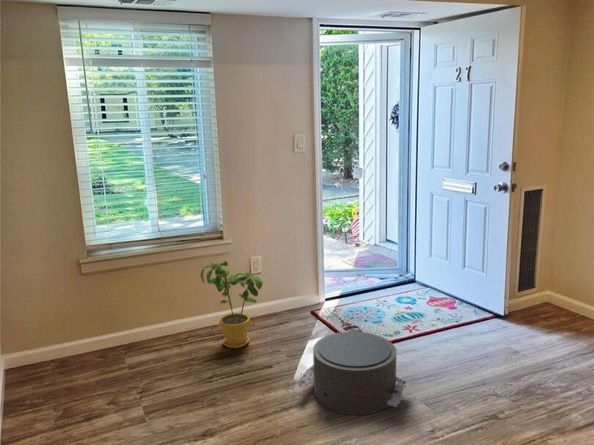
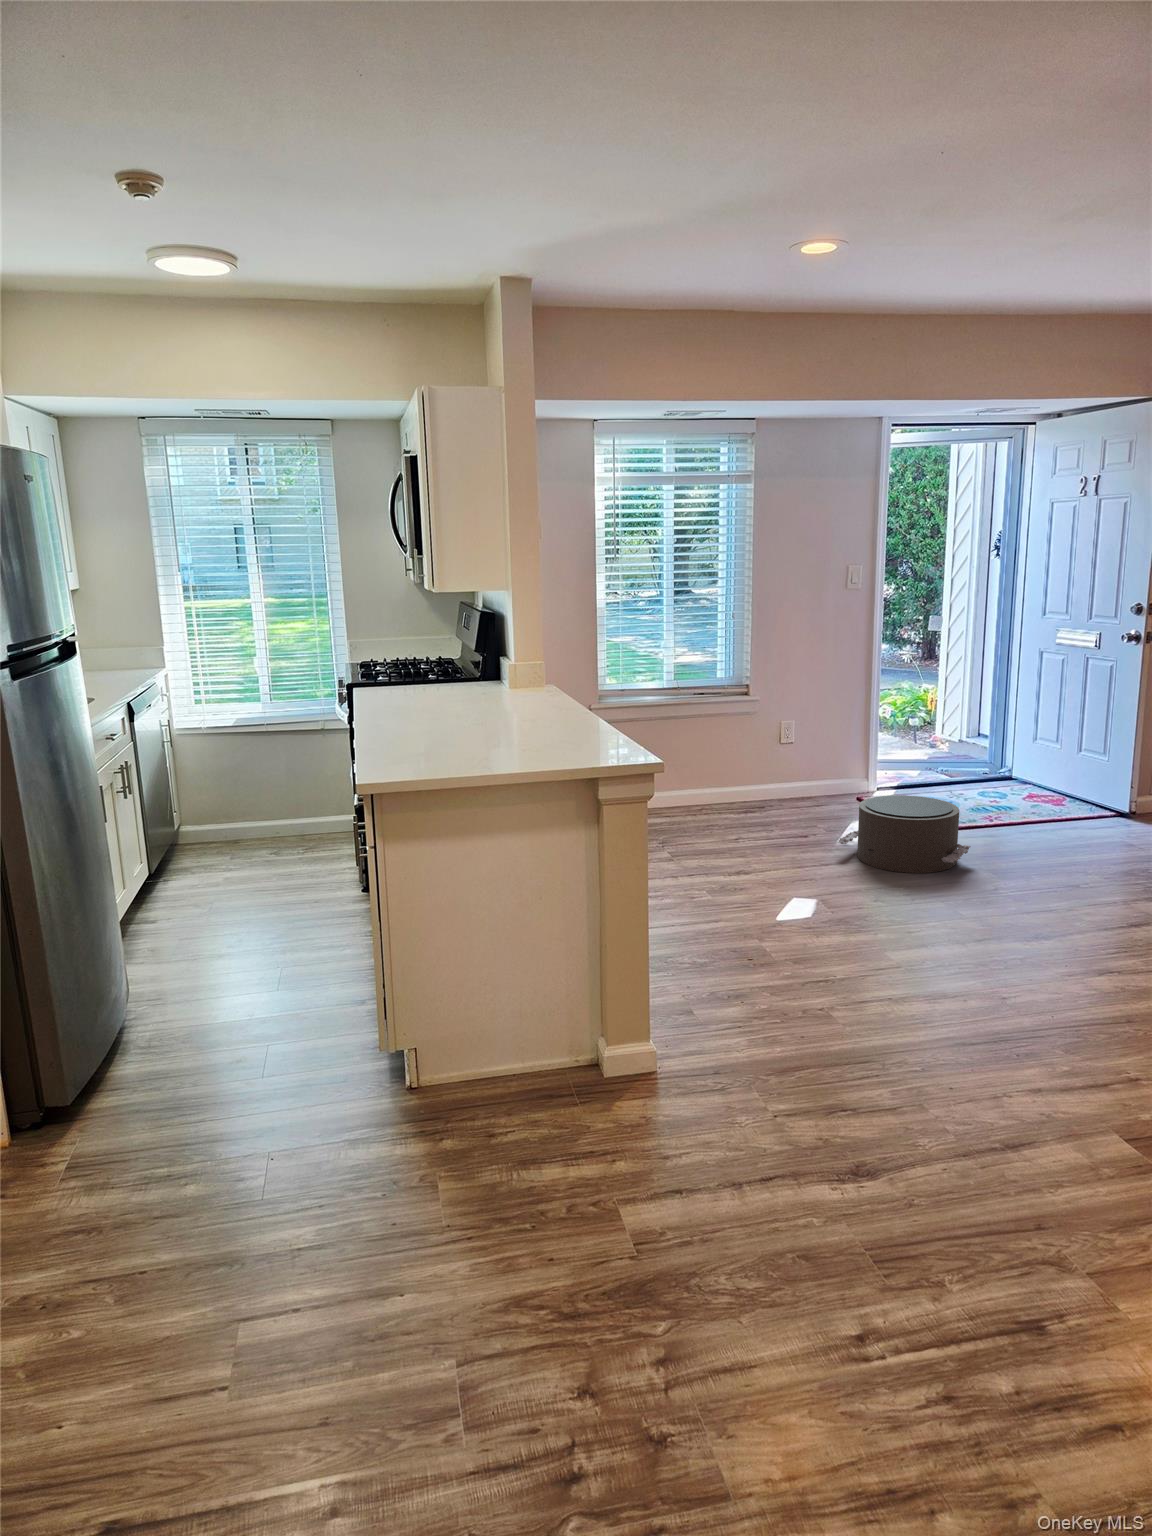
house plant: present [200,261,263,348] -> none [725,712,800,820]

